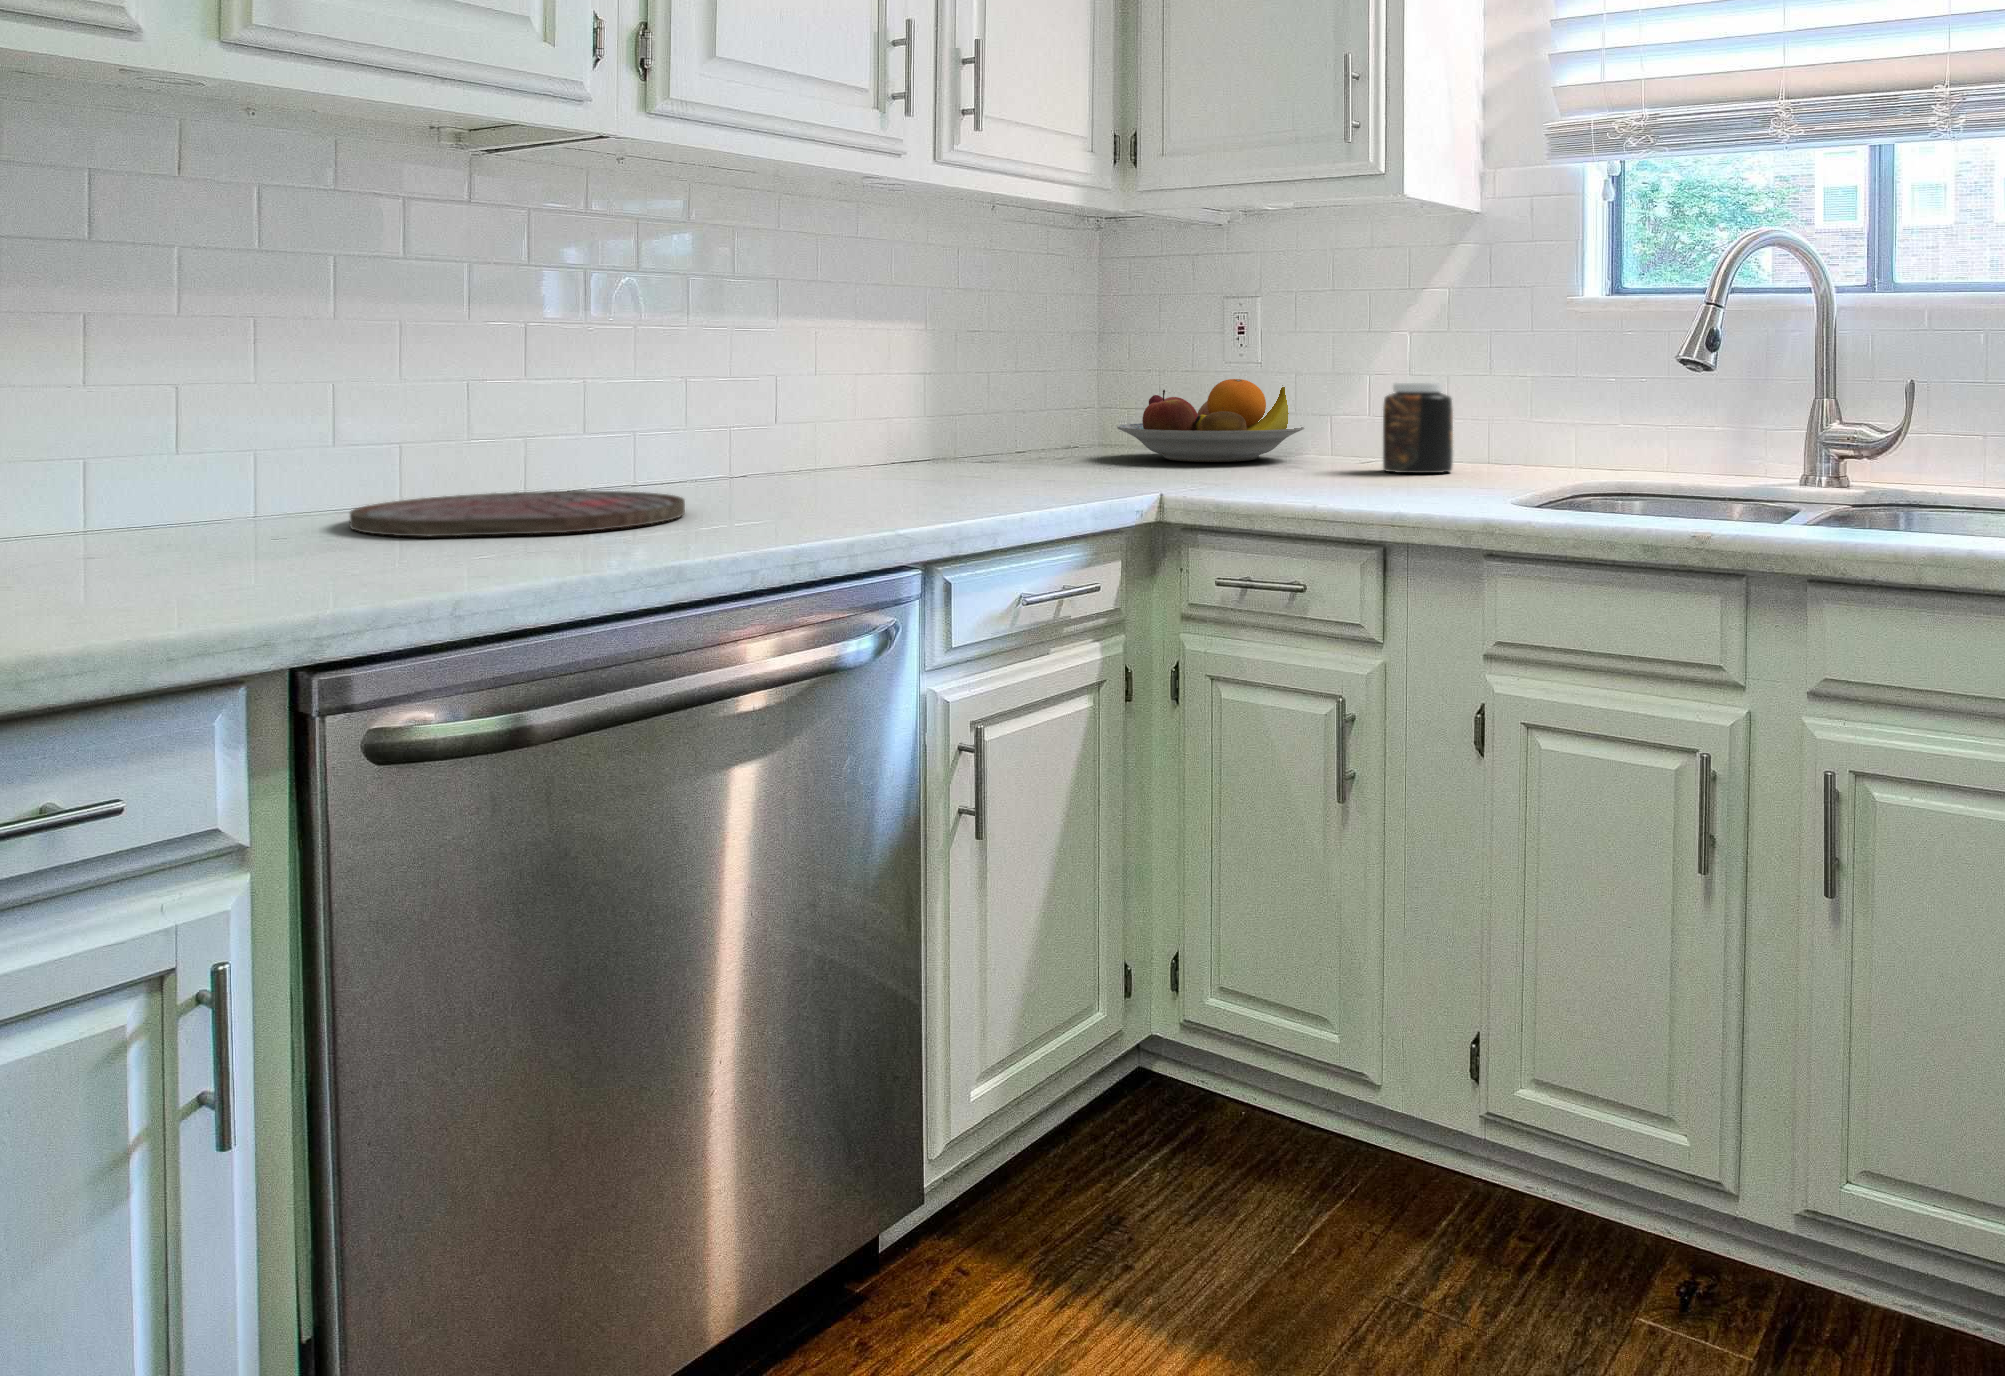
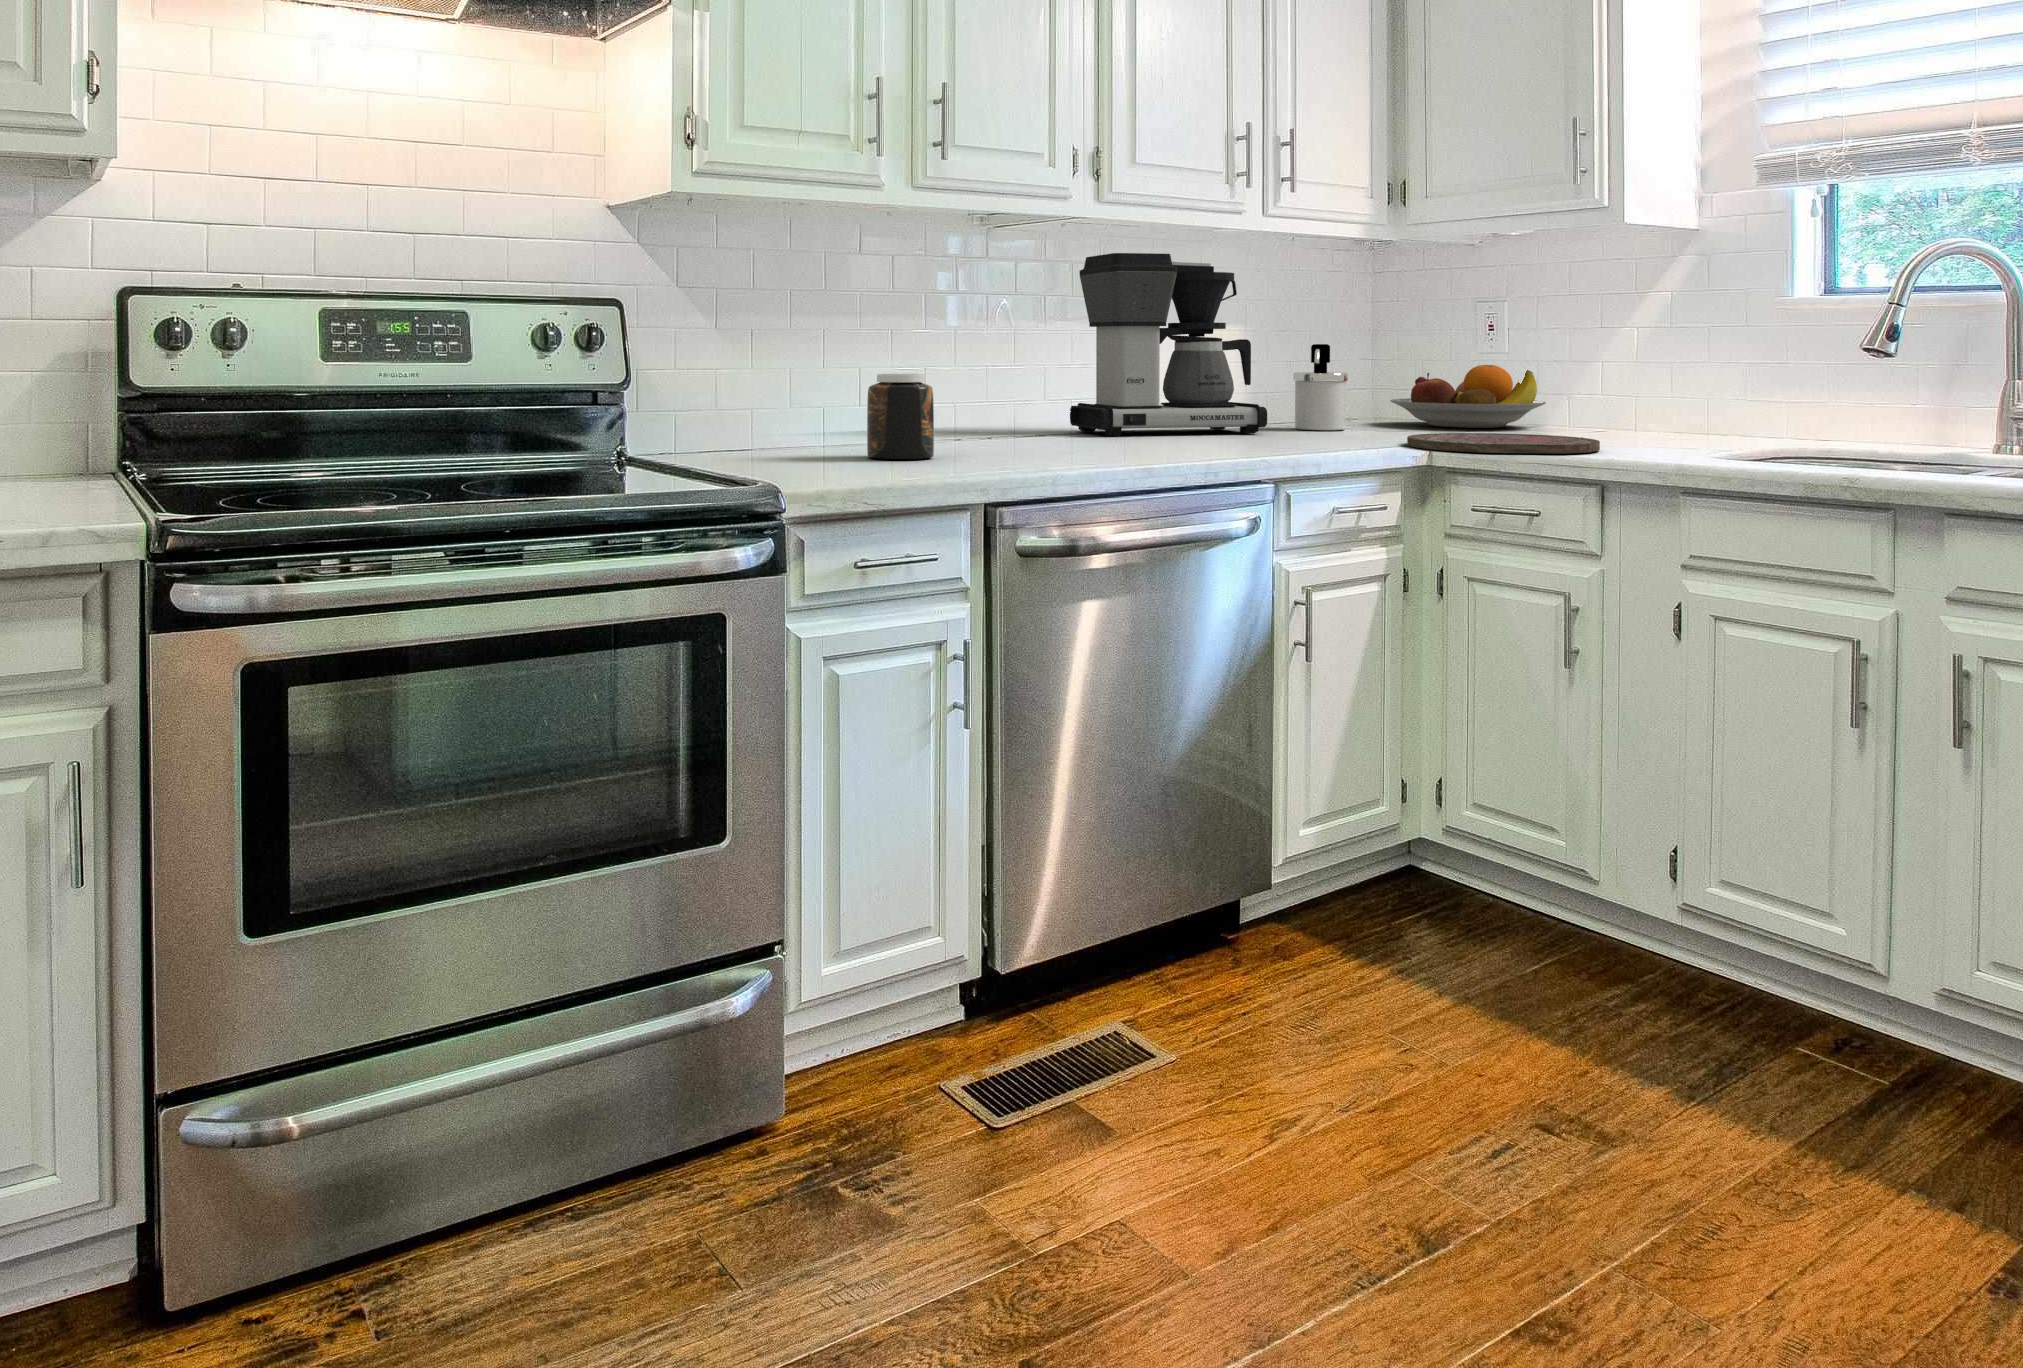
coffee maker: none [638,205,942,492] -> present [1070,253,1267,436]
soap dispenser: none [985,351,1059,471] -> present [1293,344,1348,430]
jar: present [1383,383,1453,473] -> present [867,374,934,459]
cutting board: present [350,491,685,537] -> present [1407,433,1600,454]

